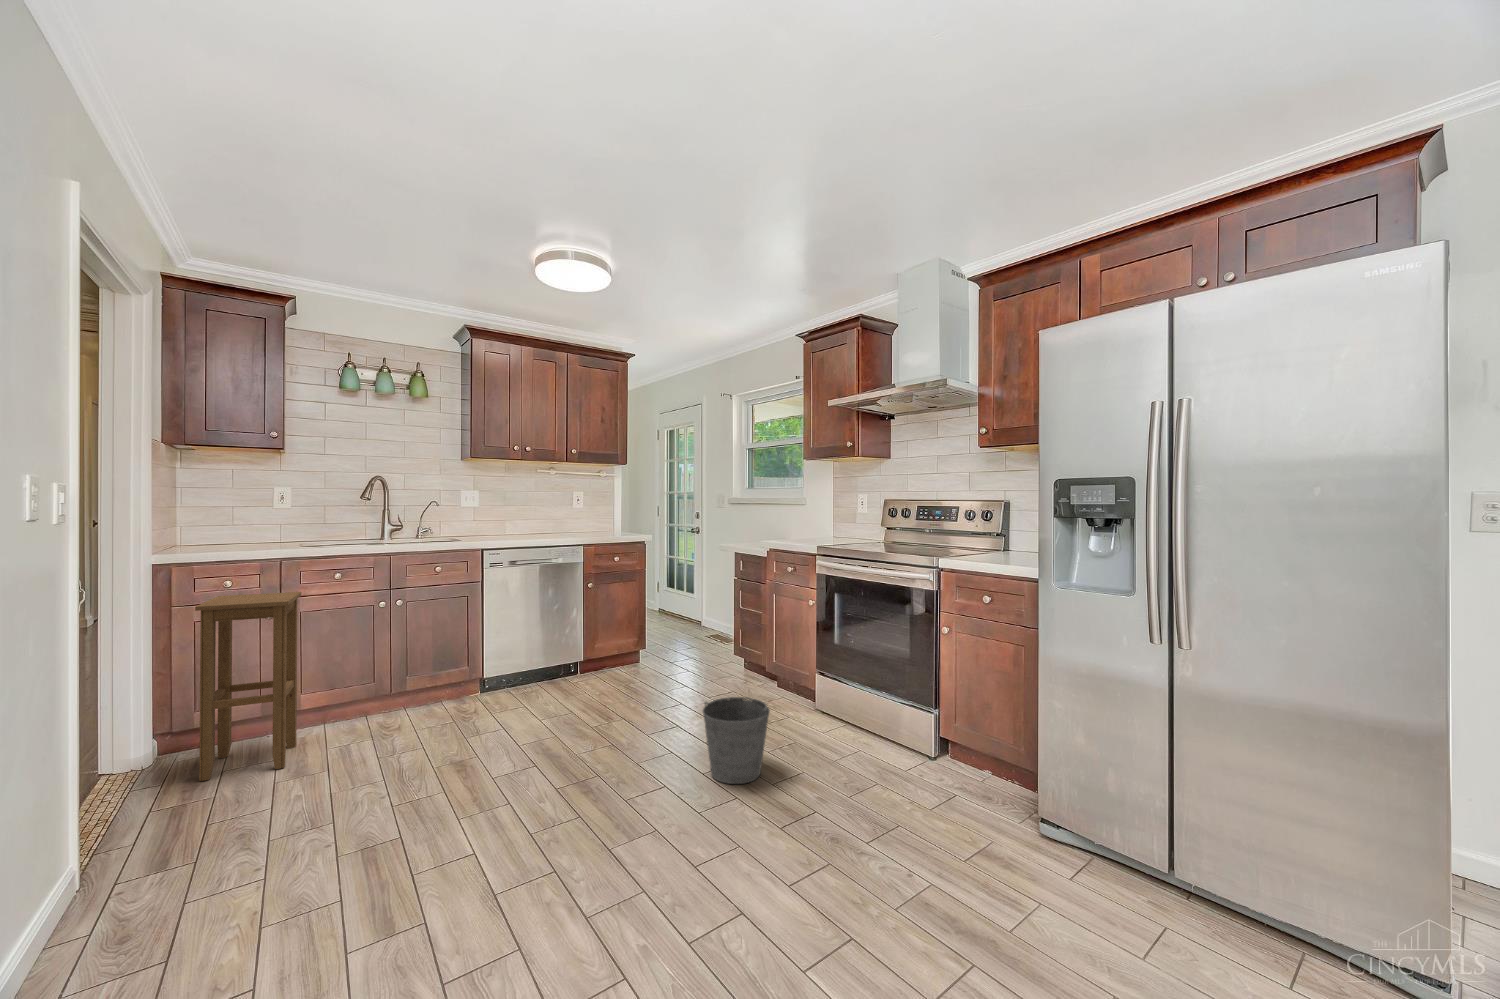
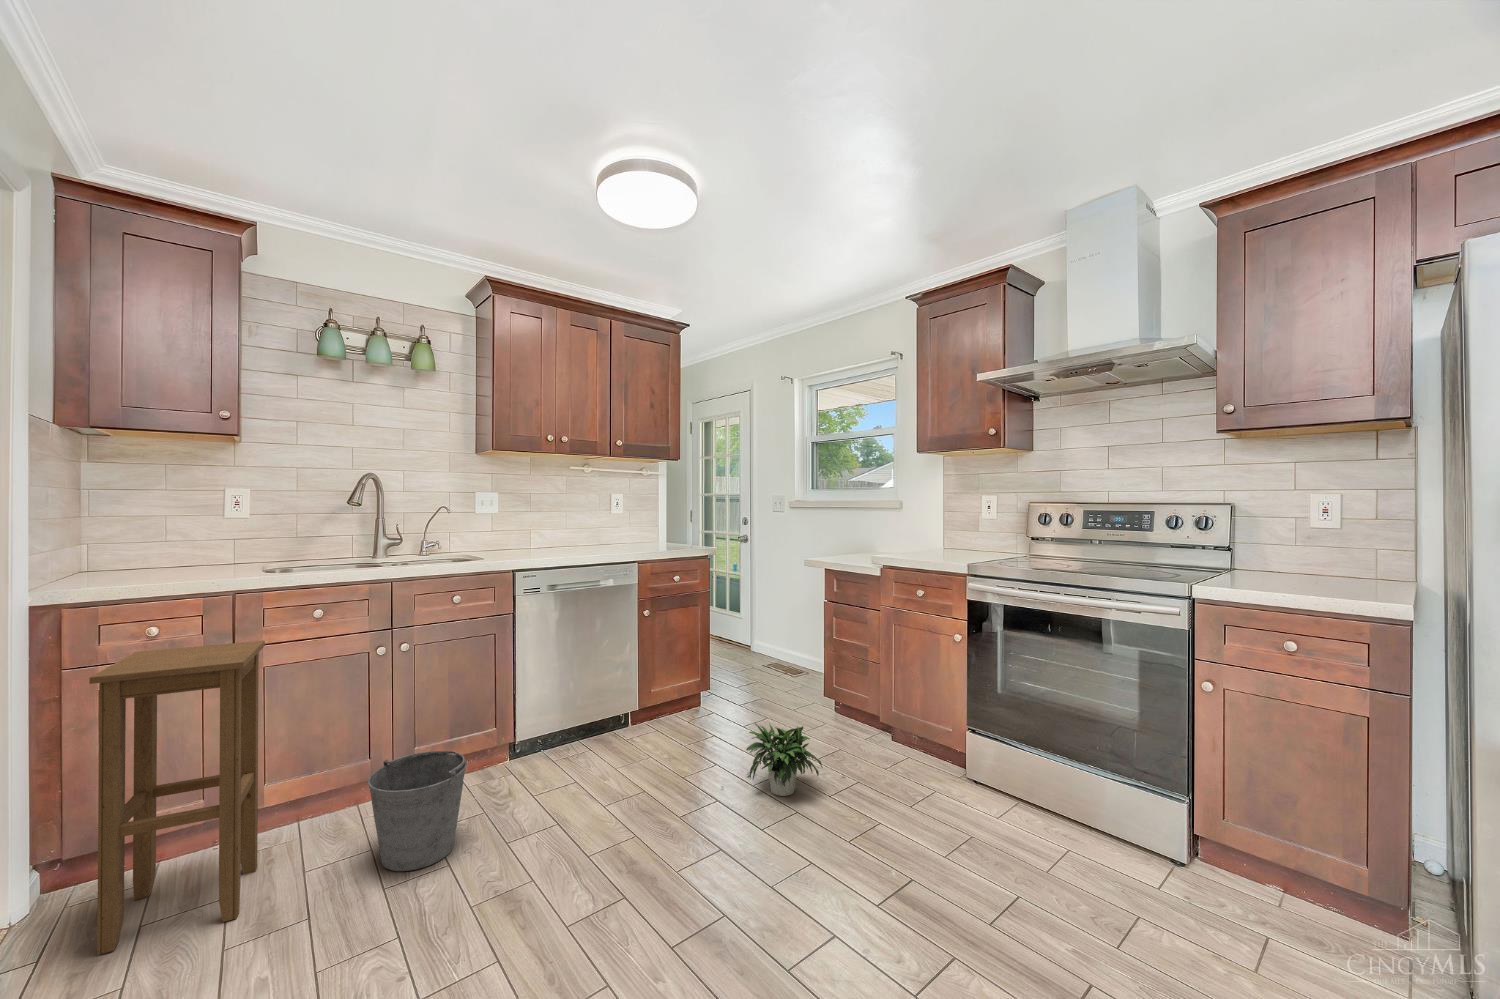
potted plant: none [629,663,704,716] -> present [721,723,822,796]
bucket: present [703,697,770,784] -> present [368,751,467,871]

